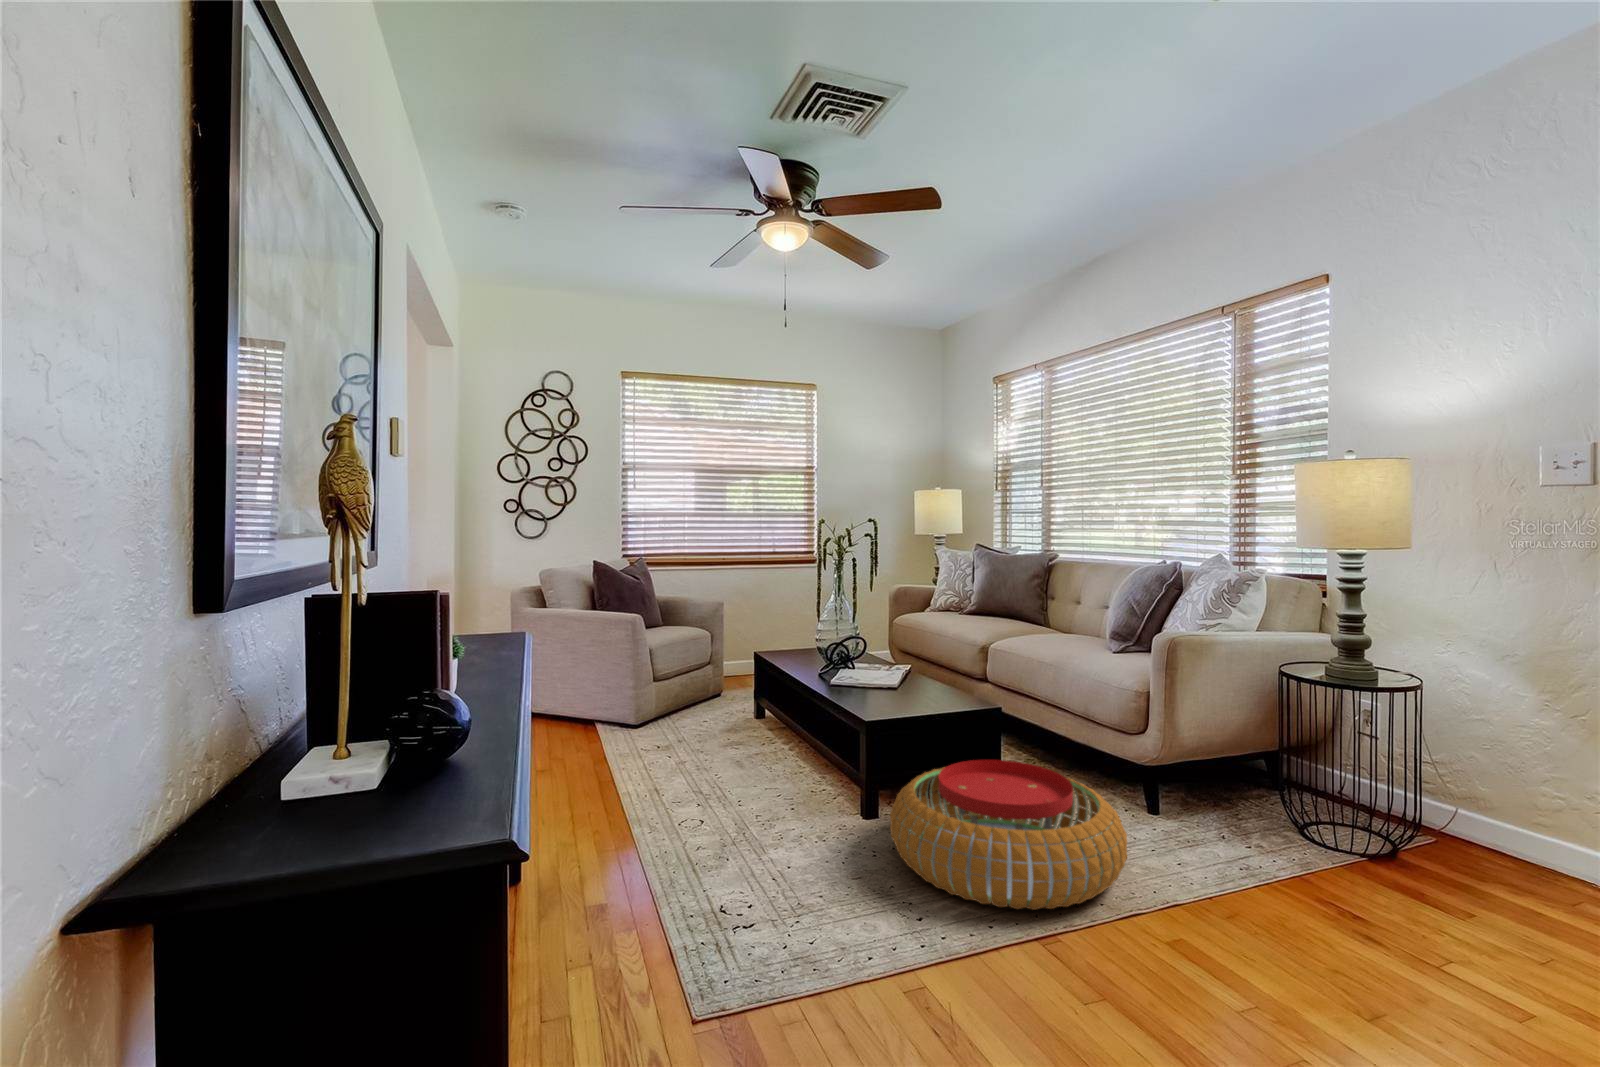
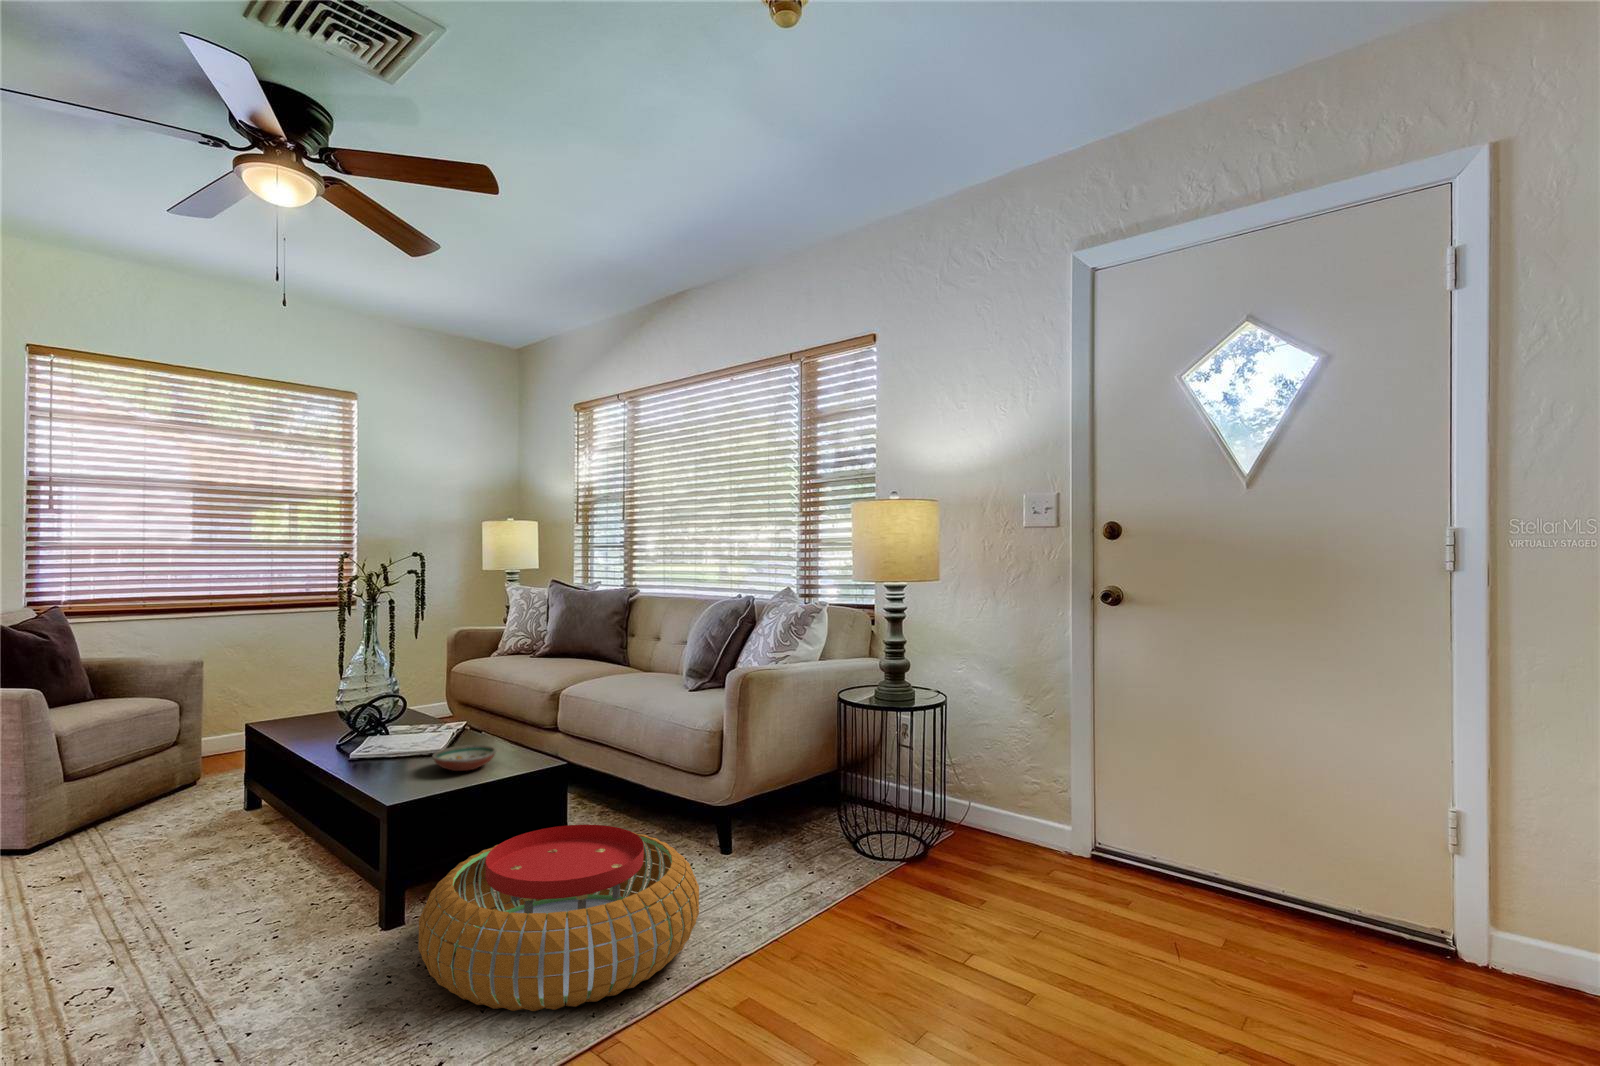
decorative bowl: none [890,683,940,703] -> present [433,745,496,771]

